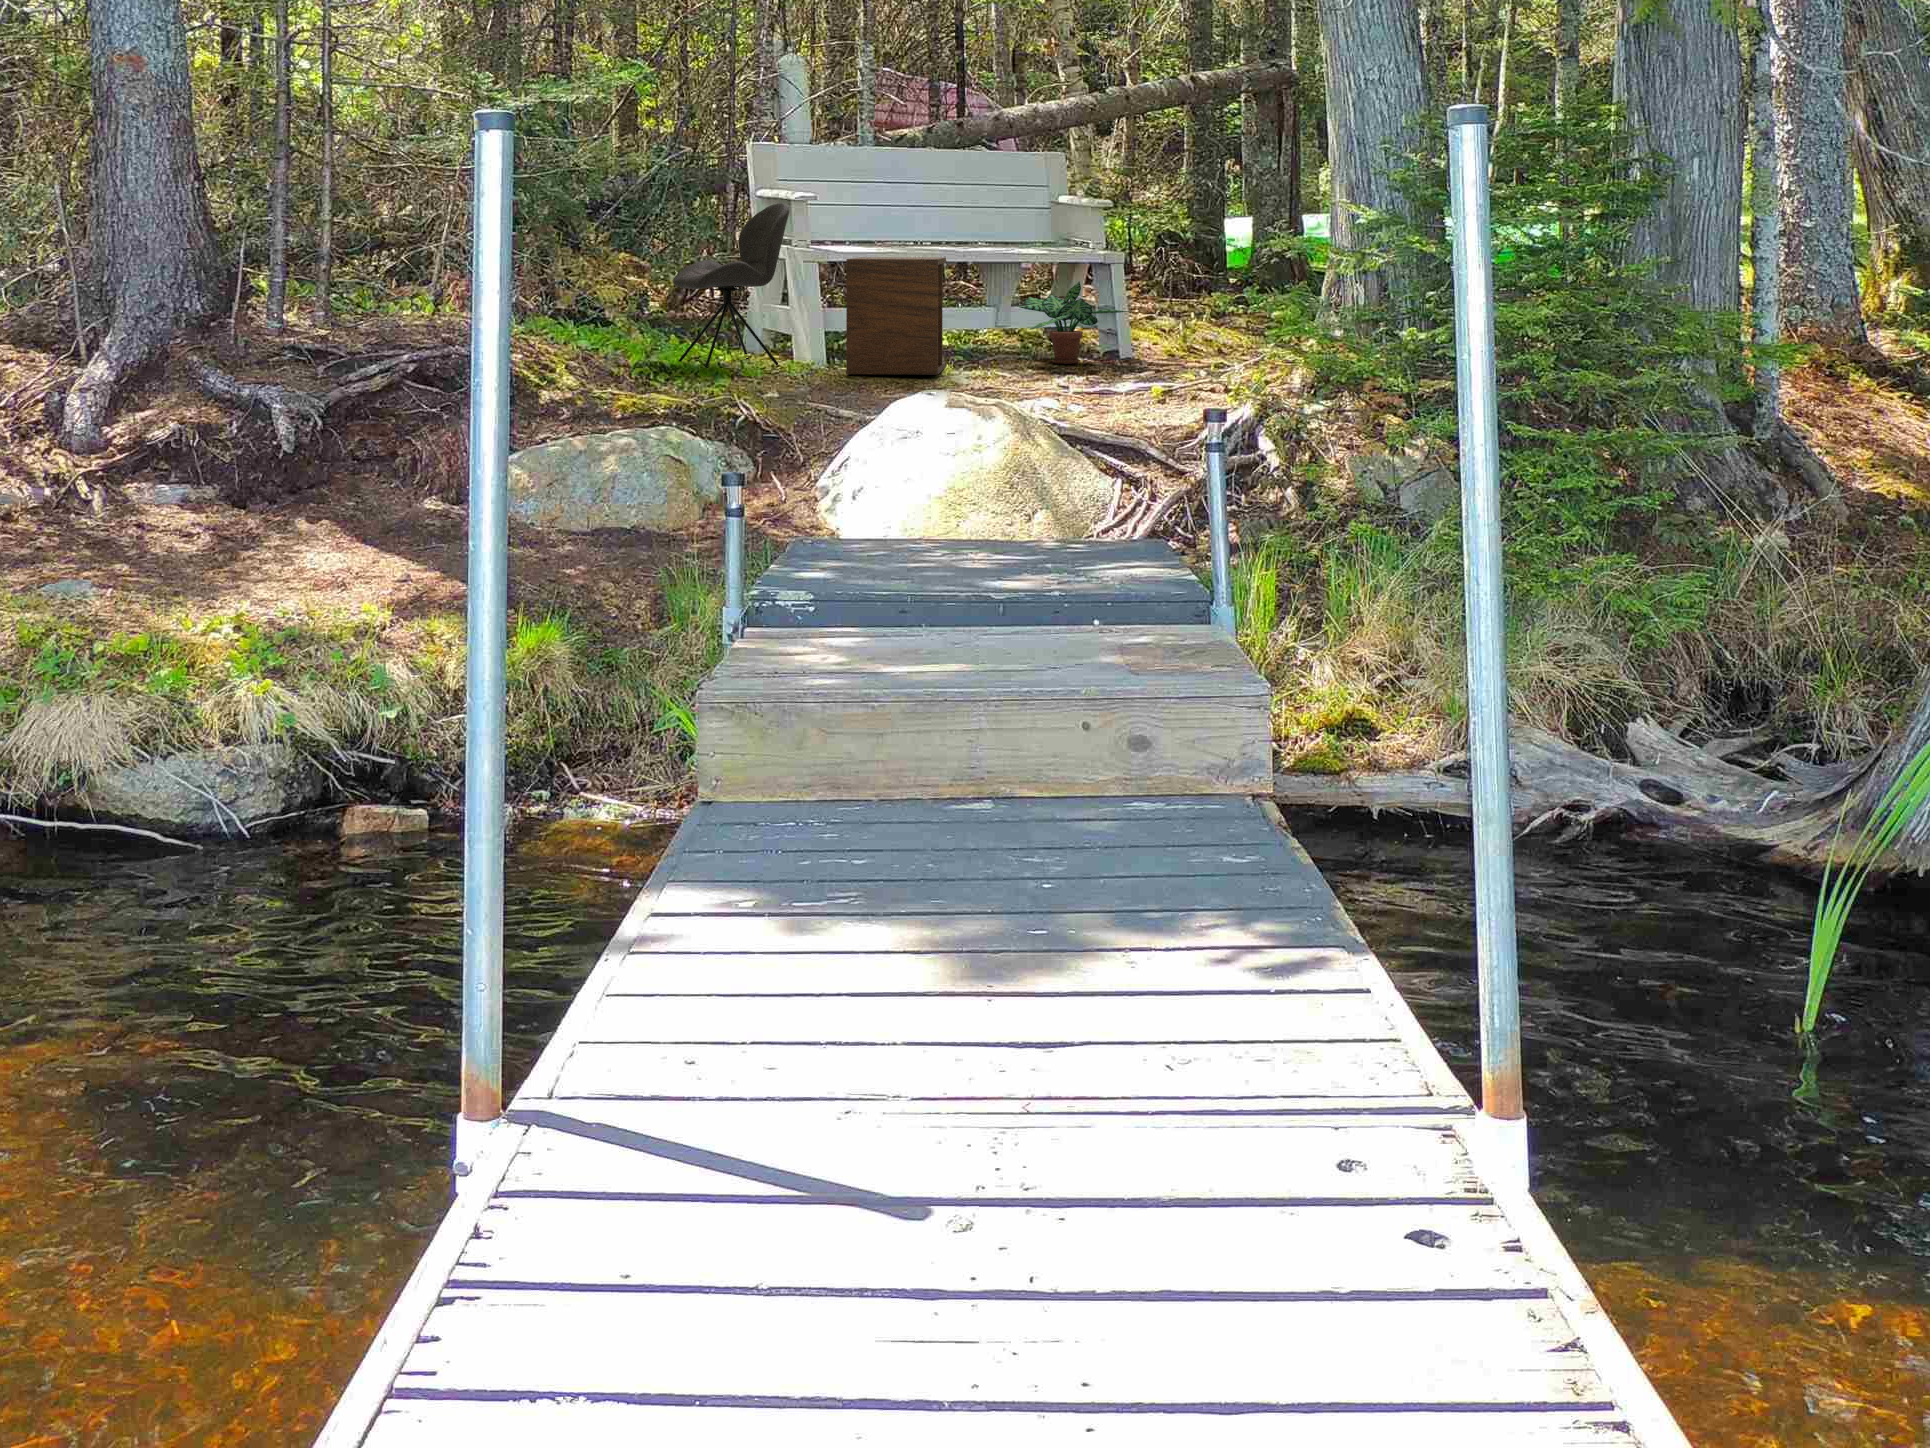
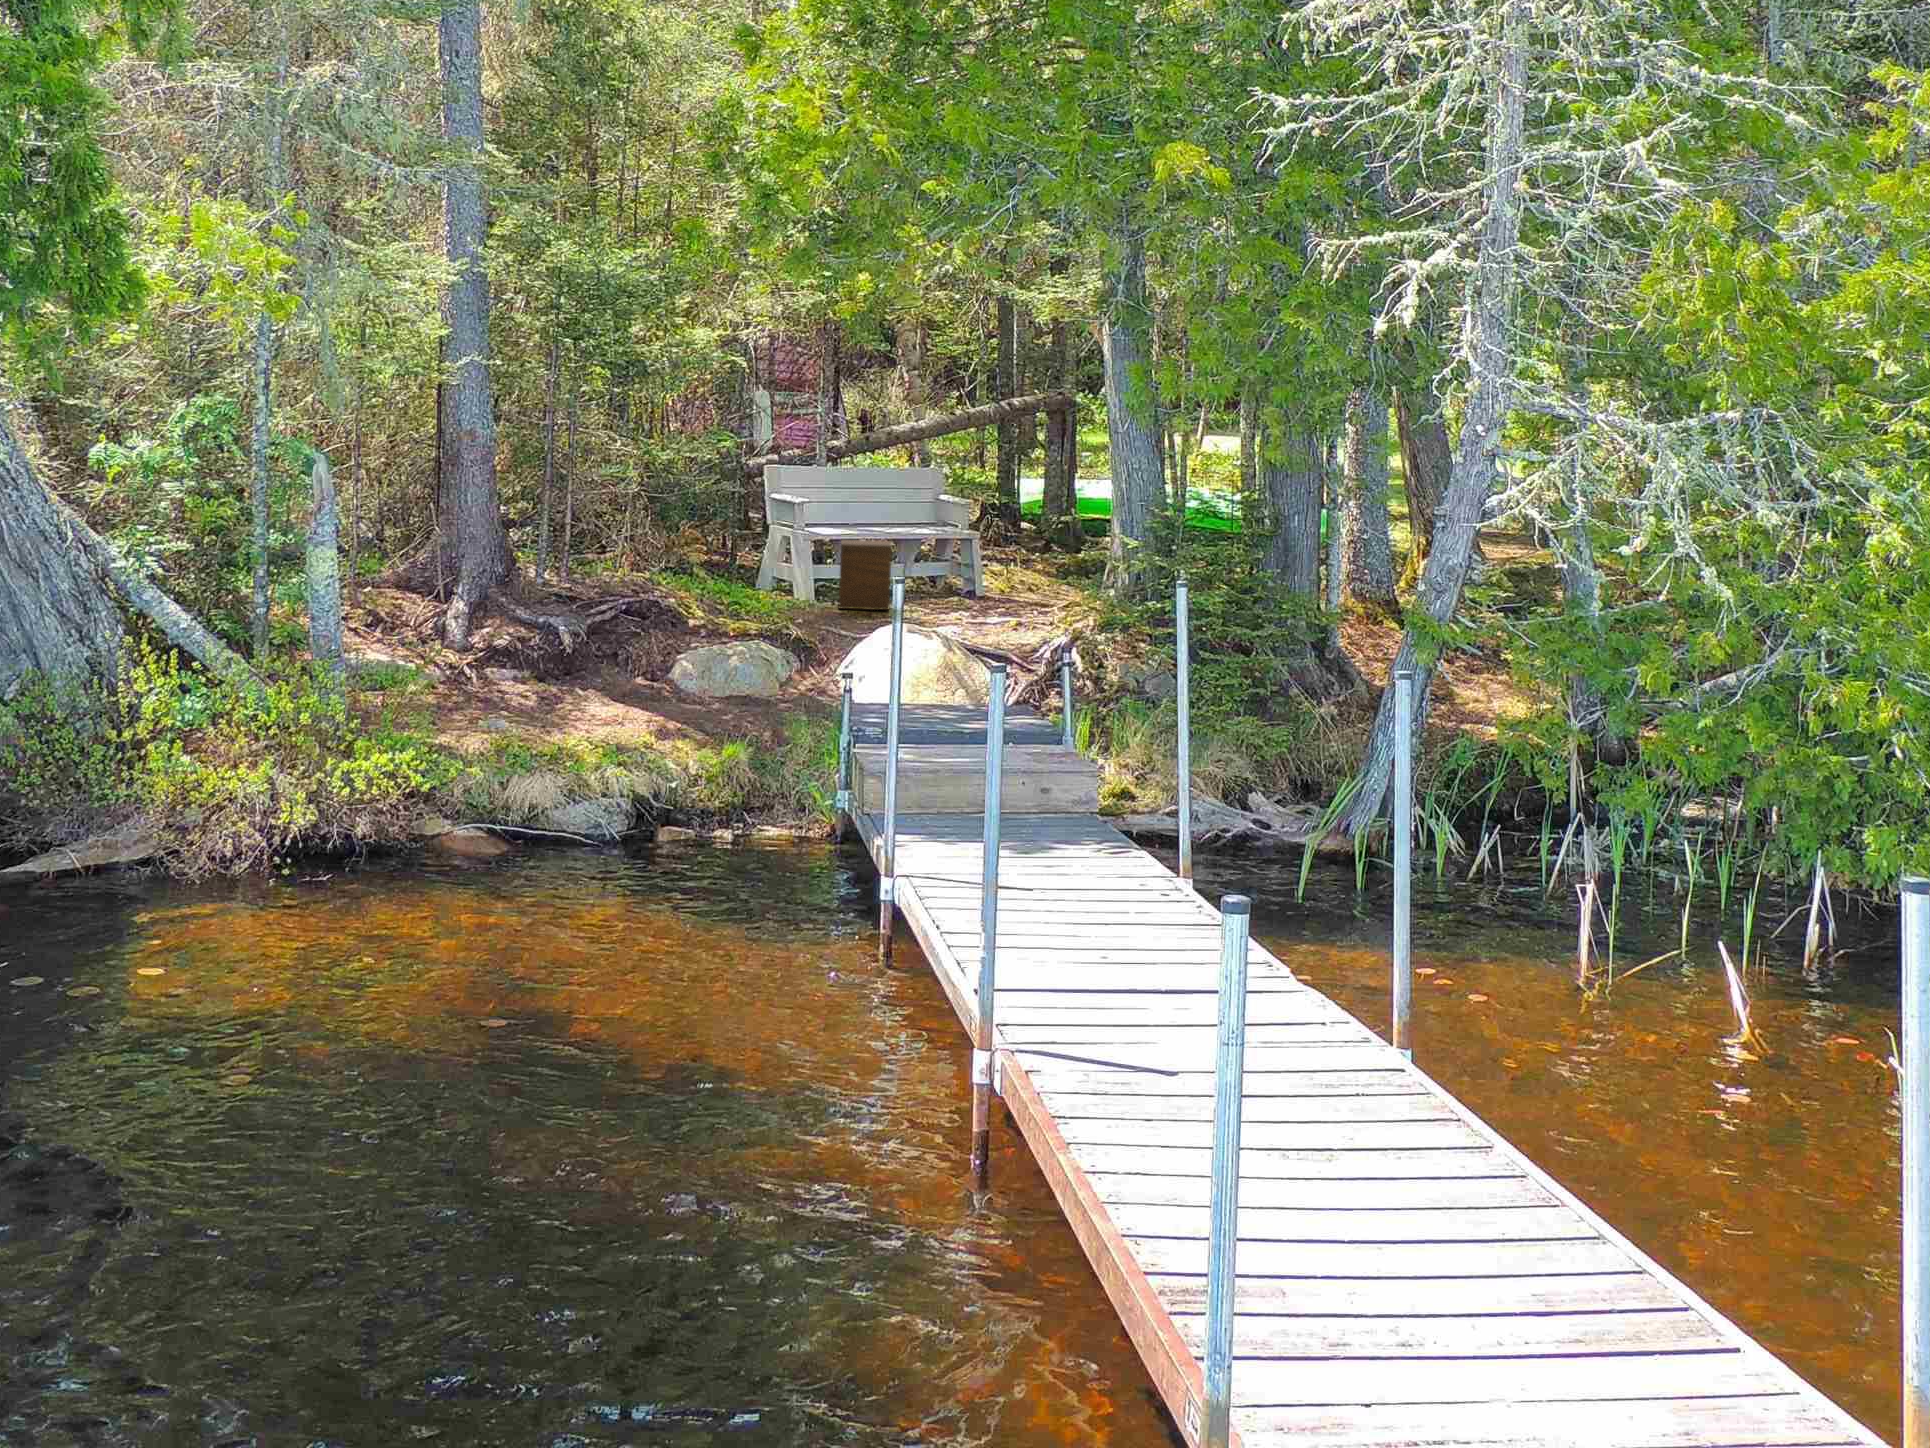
chair: present [673,203,790,368] -> none [738,509,806,604]
potted plant: present [1017,282,1128,364] -> none [928,555,993,602]

